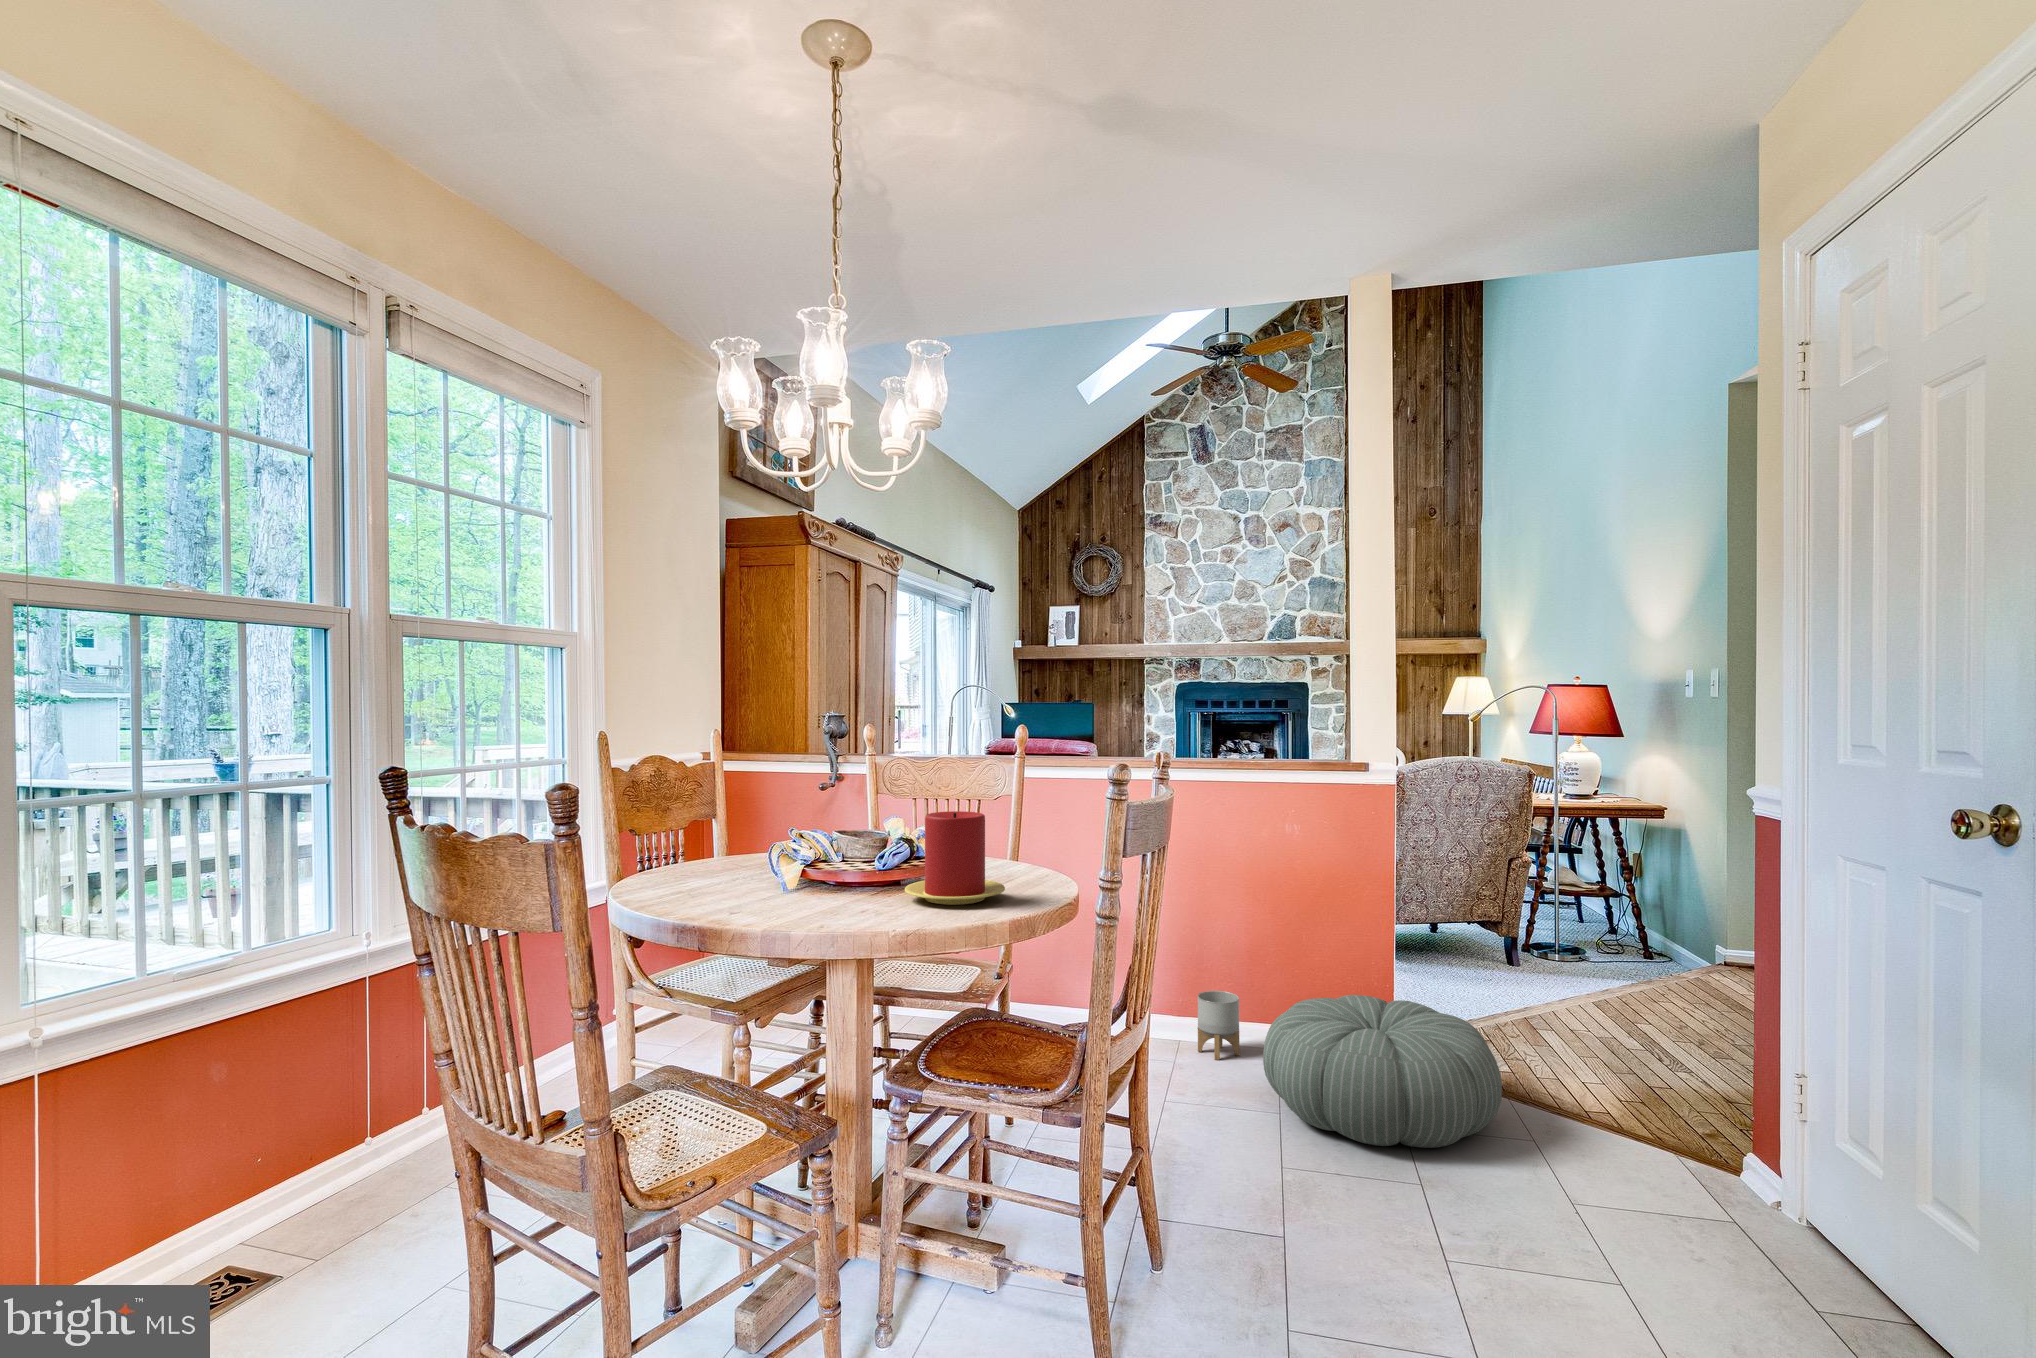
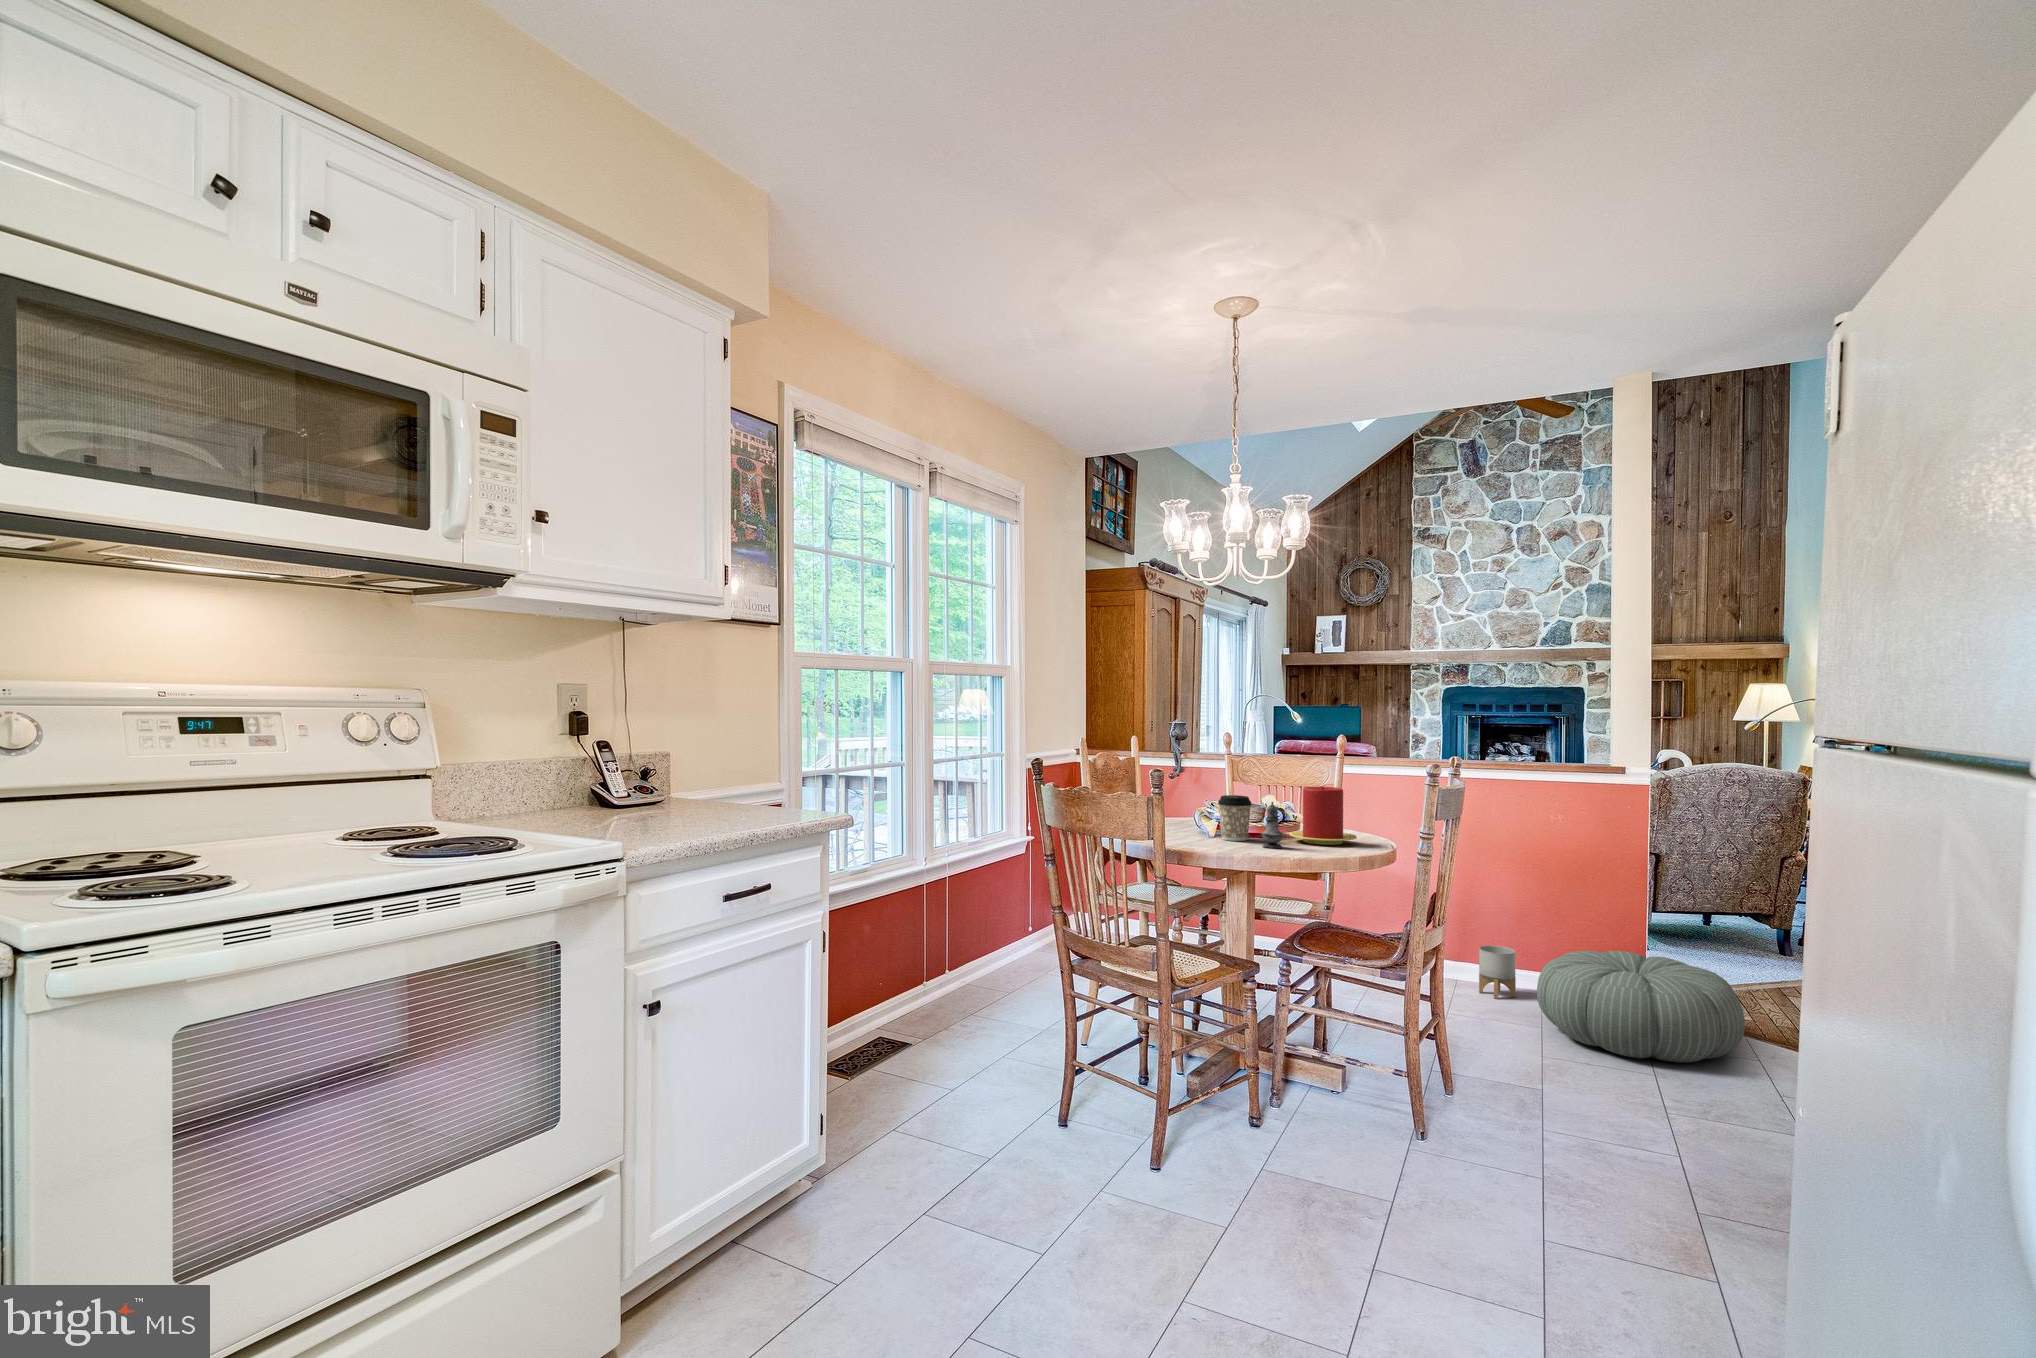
coffee cup: none [790,830,844,905] -> present [1218,795,1251,841]
salt shaker: none [845,842,881,919] -> present [1261,802,1283,848]

